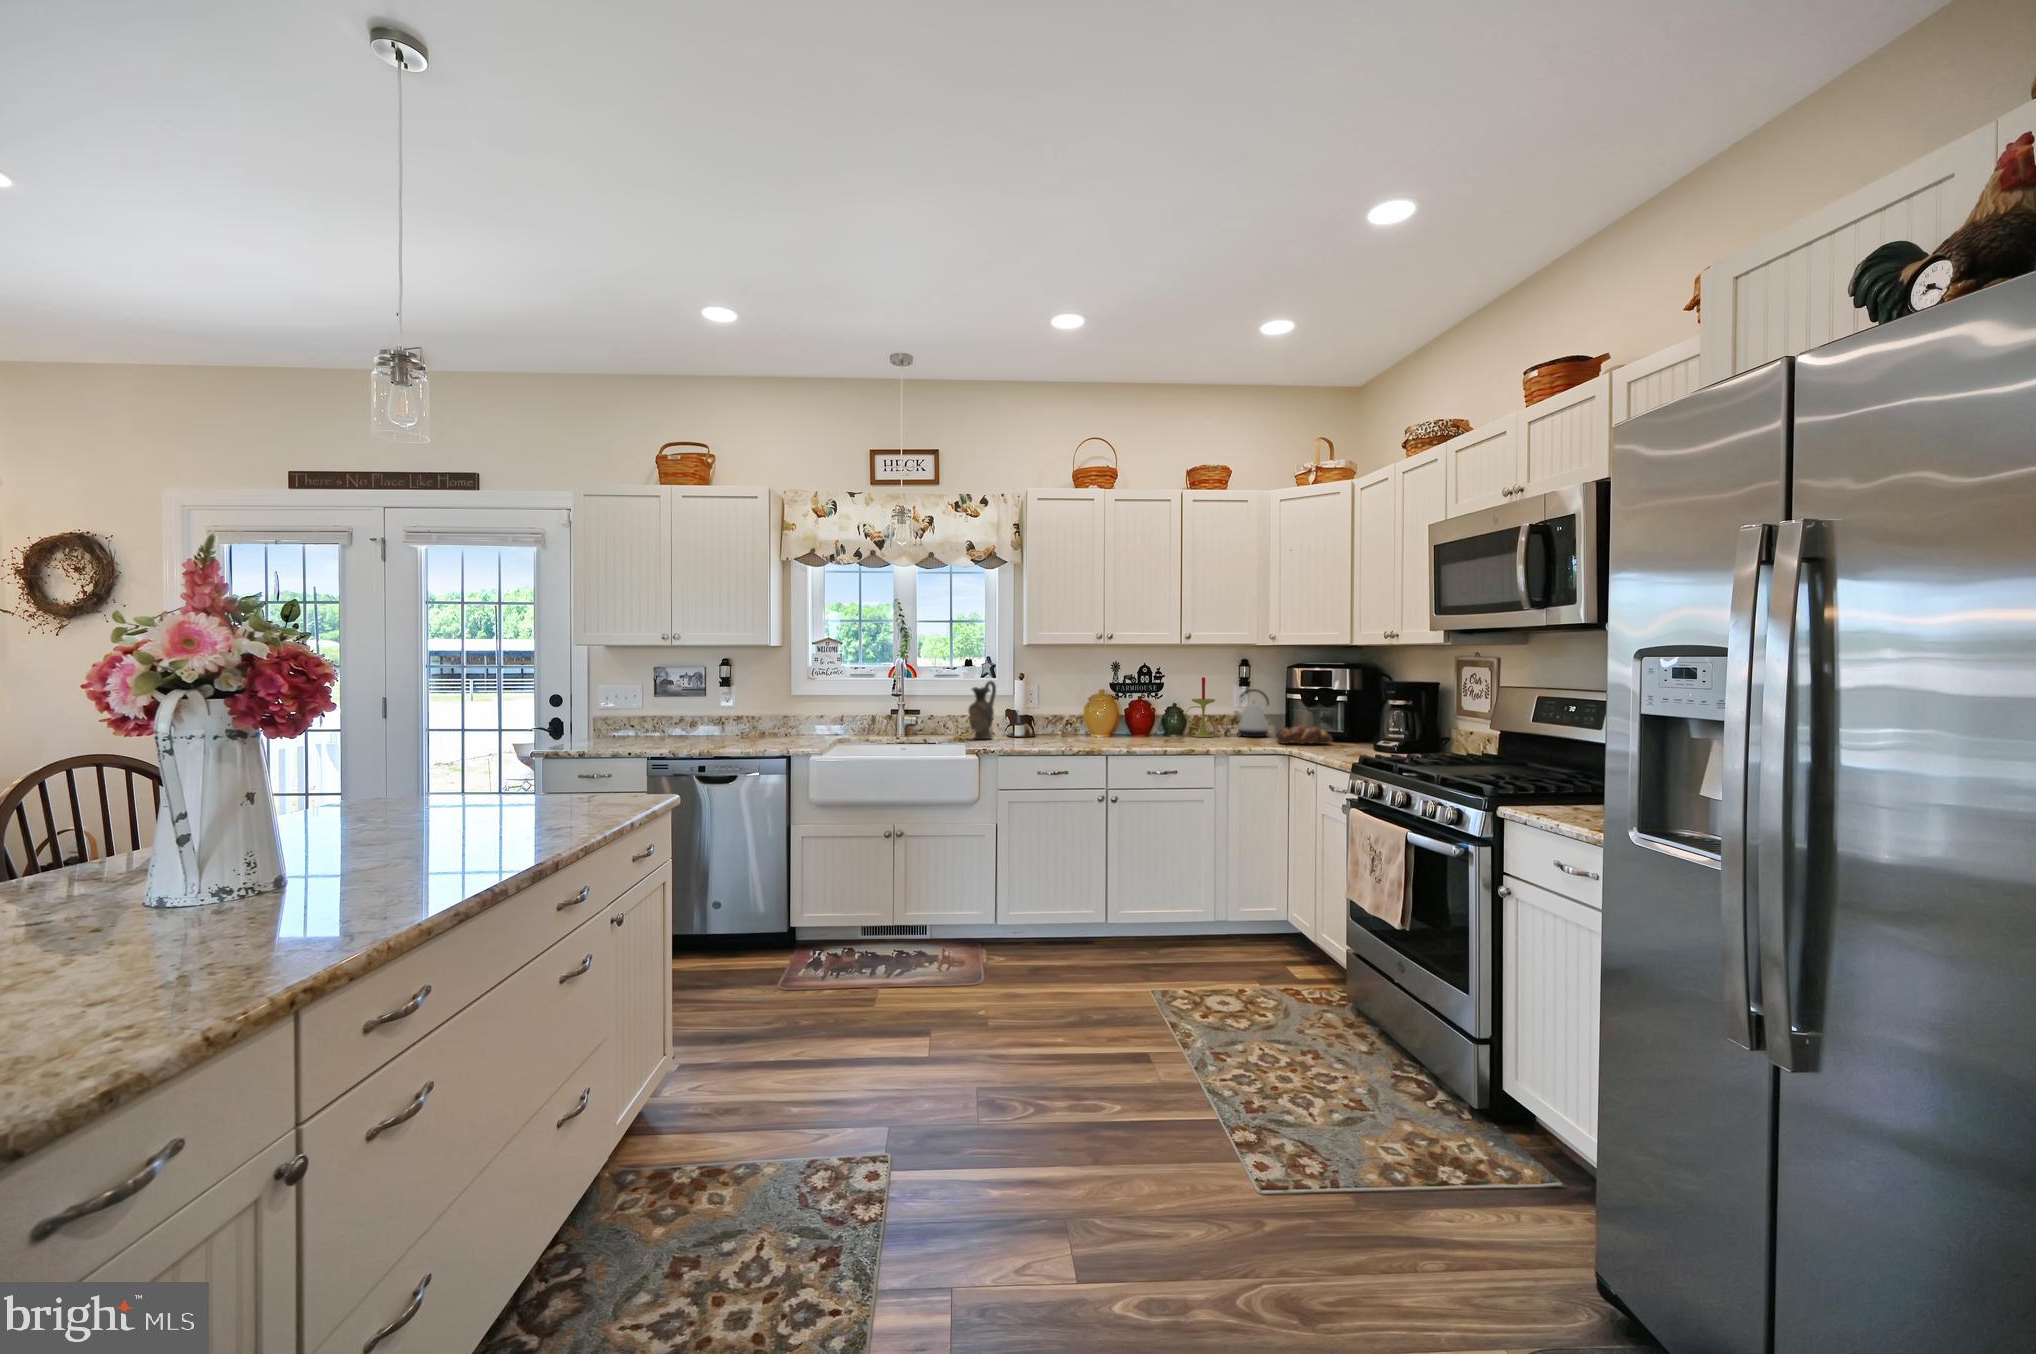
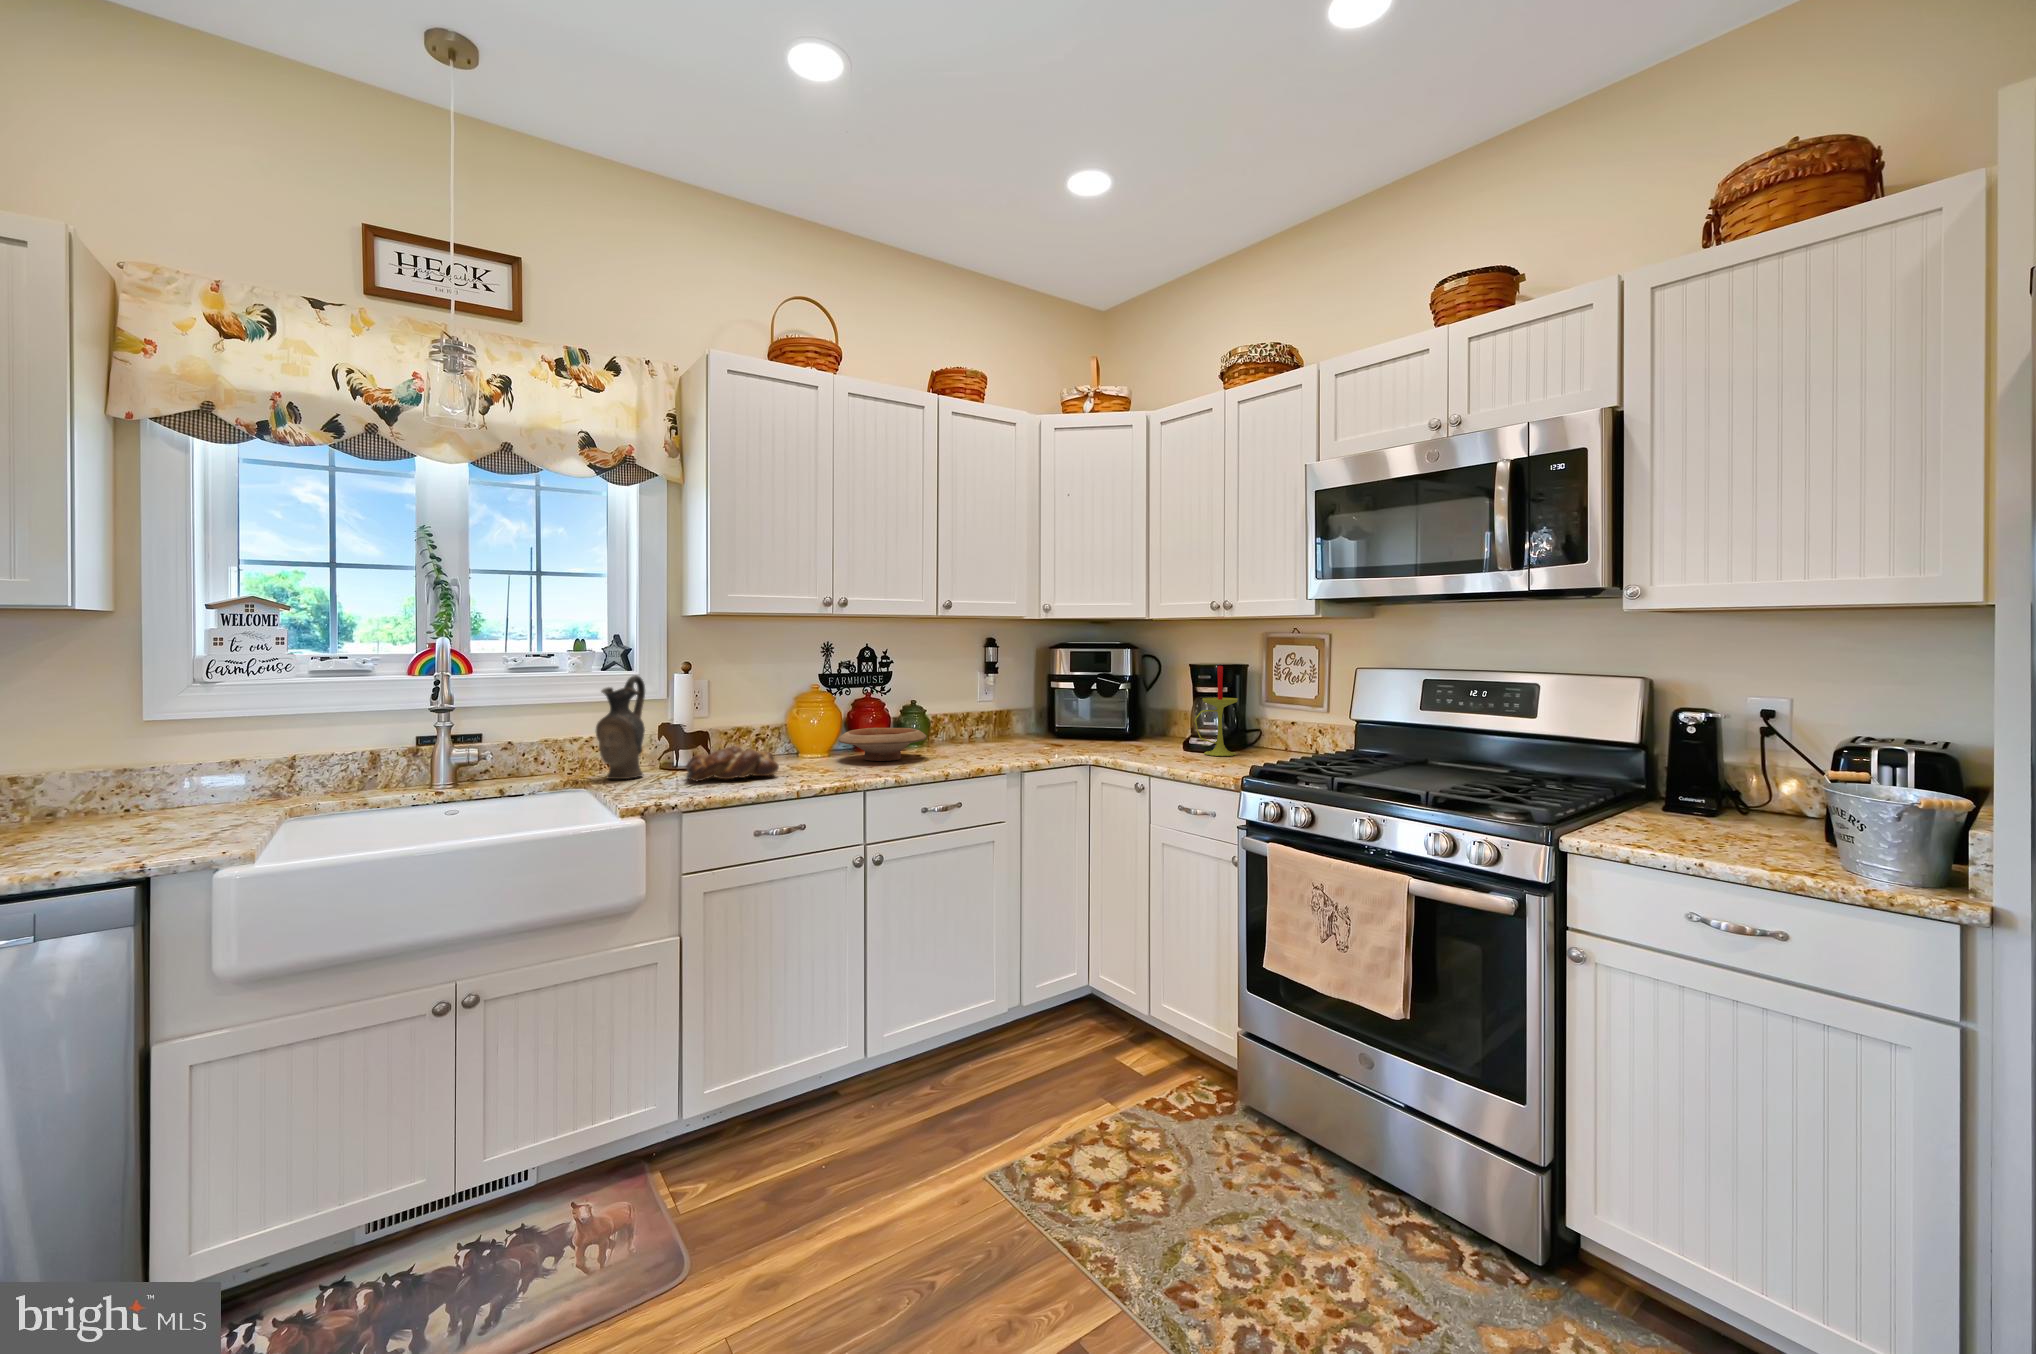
candle: present [1186,677,1215,737] -> present [1195,666,1238,756]
kettle: present [1234,689,1270,737] -> none [990,678,1036,743]
wooden bowl: none [1109,719,1168,741] -> present [838,728,927,761]
bread loaf: present [1276,725,1332,744] -> present [686,746,779,781]

